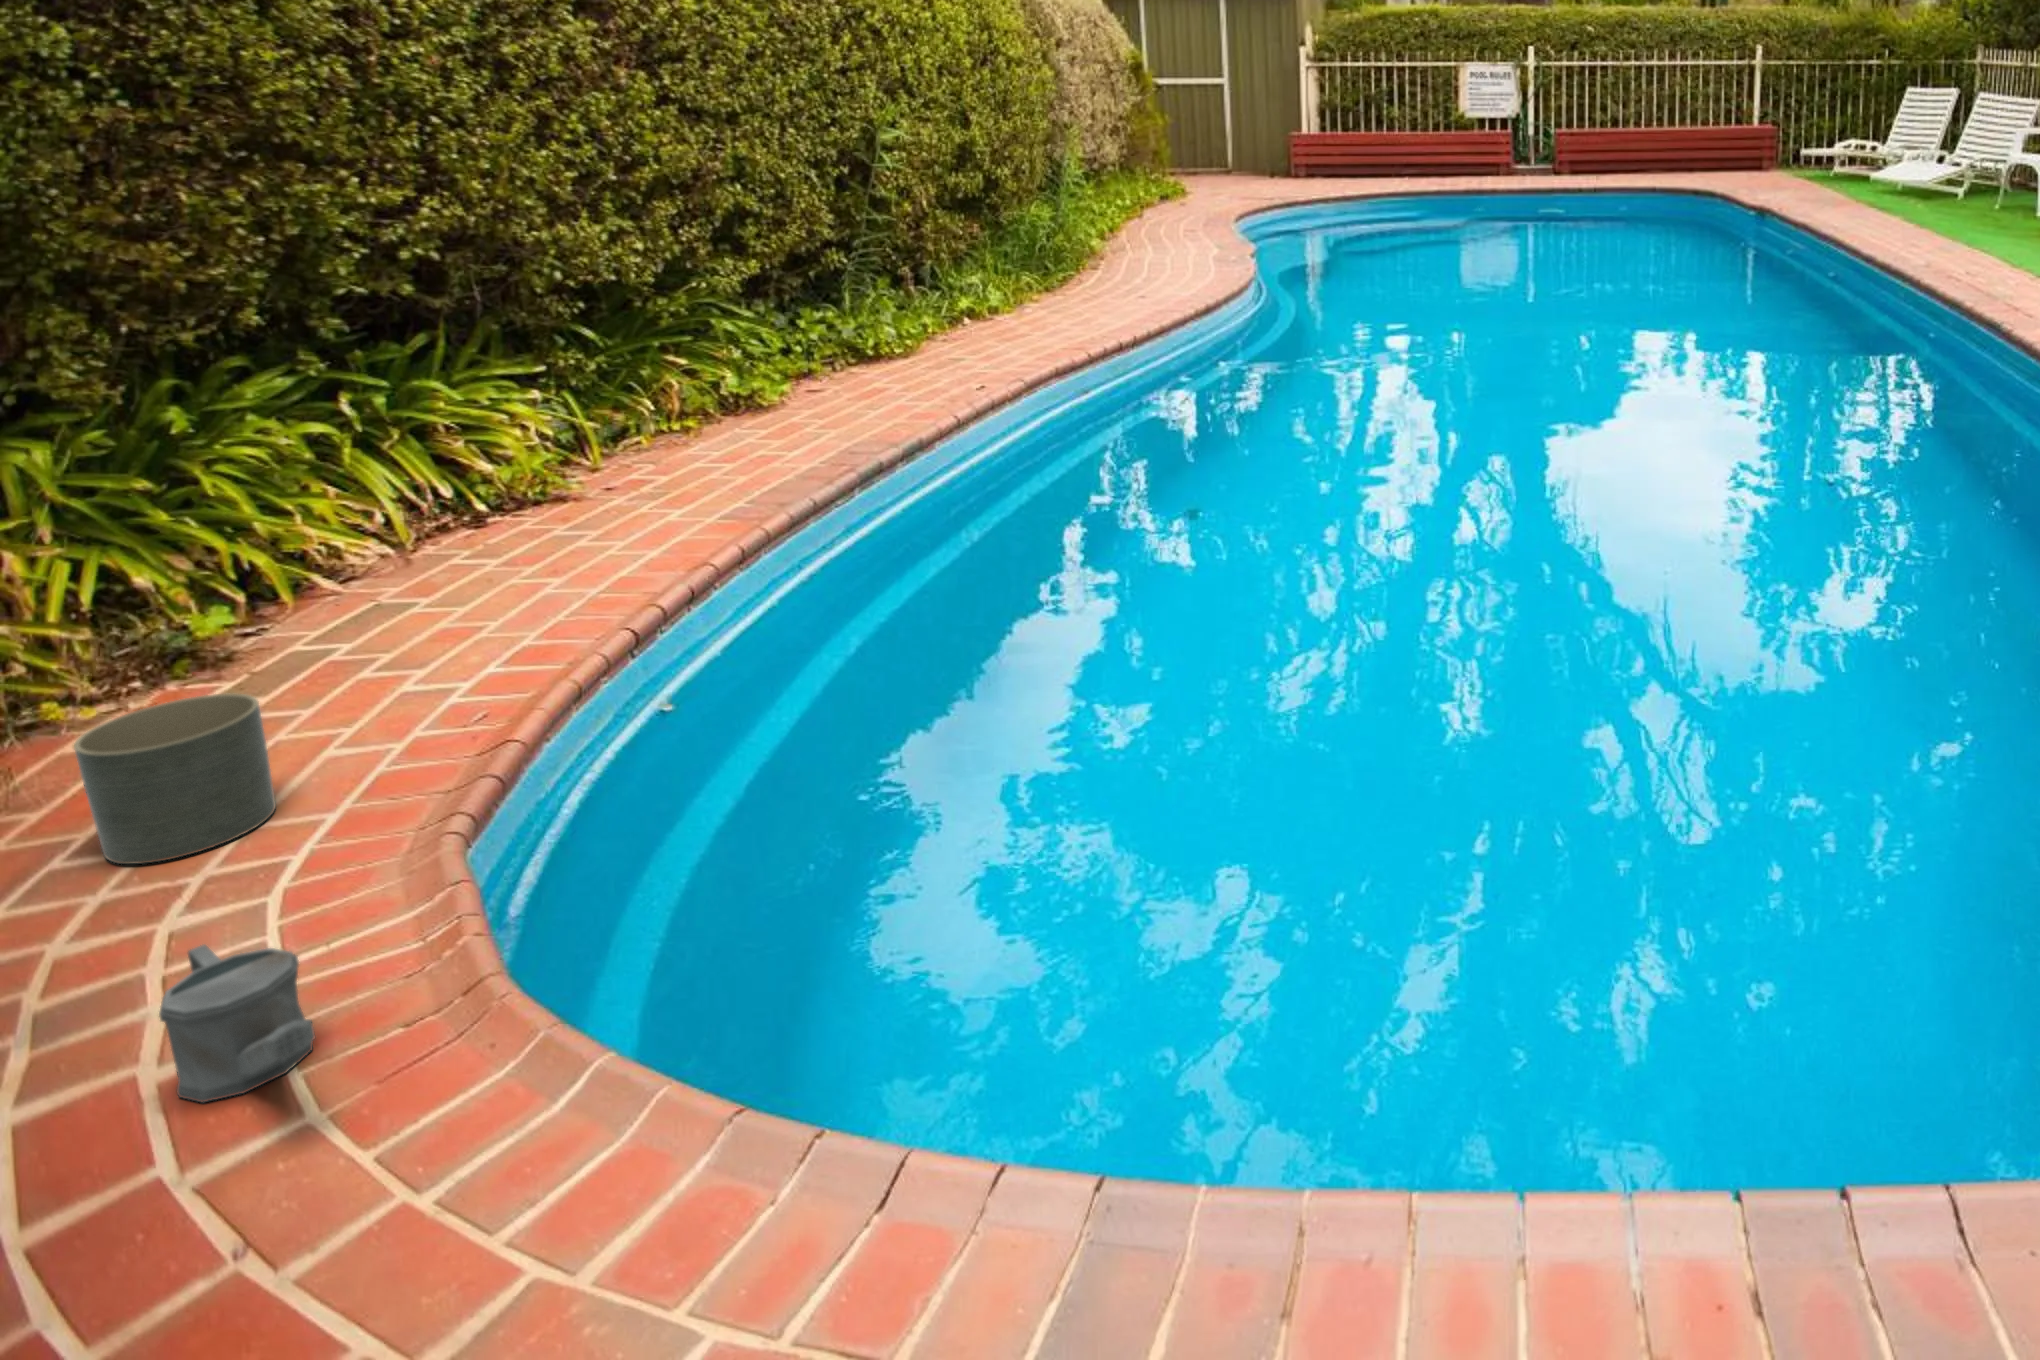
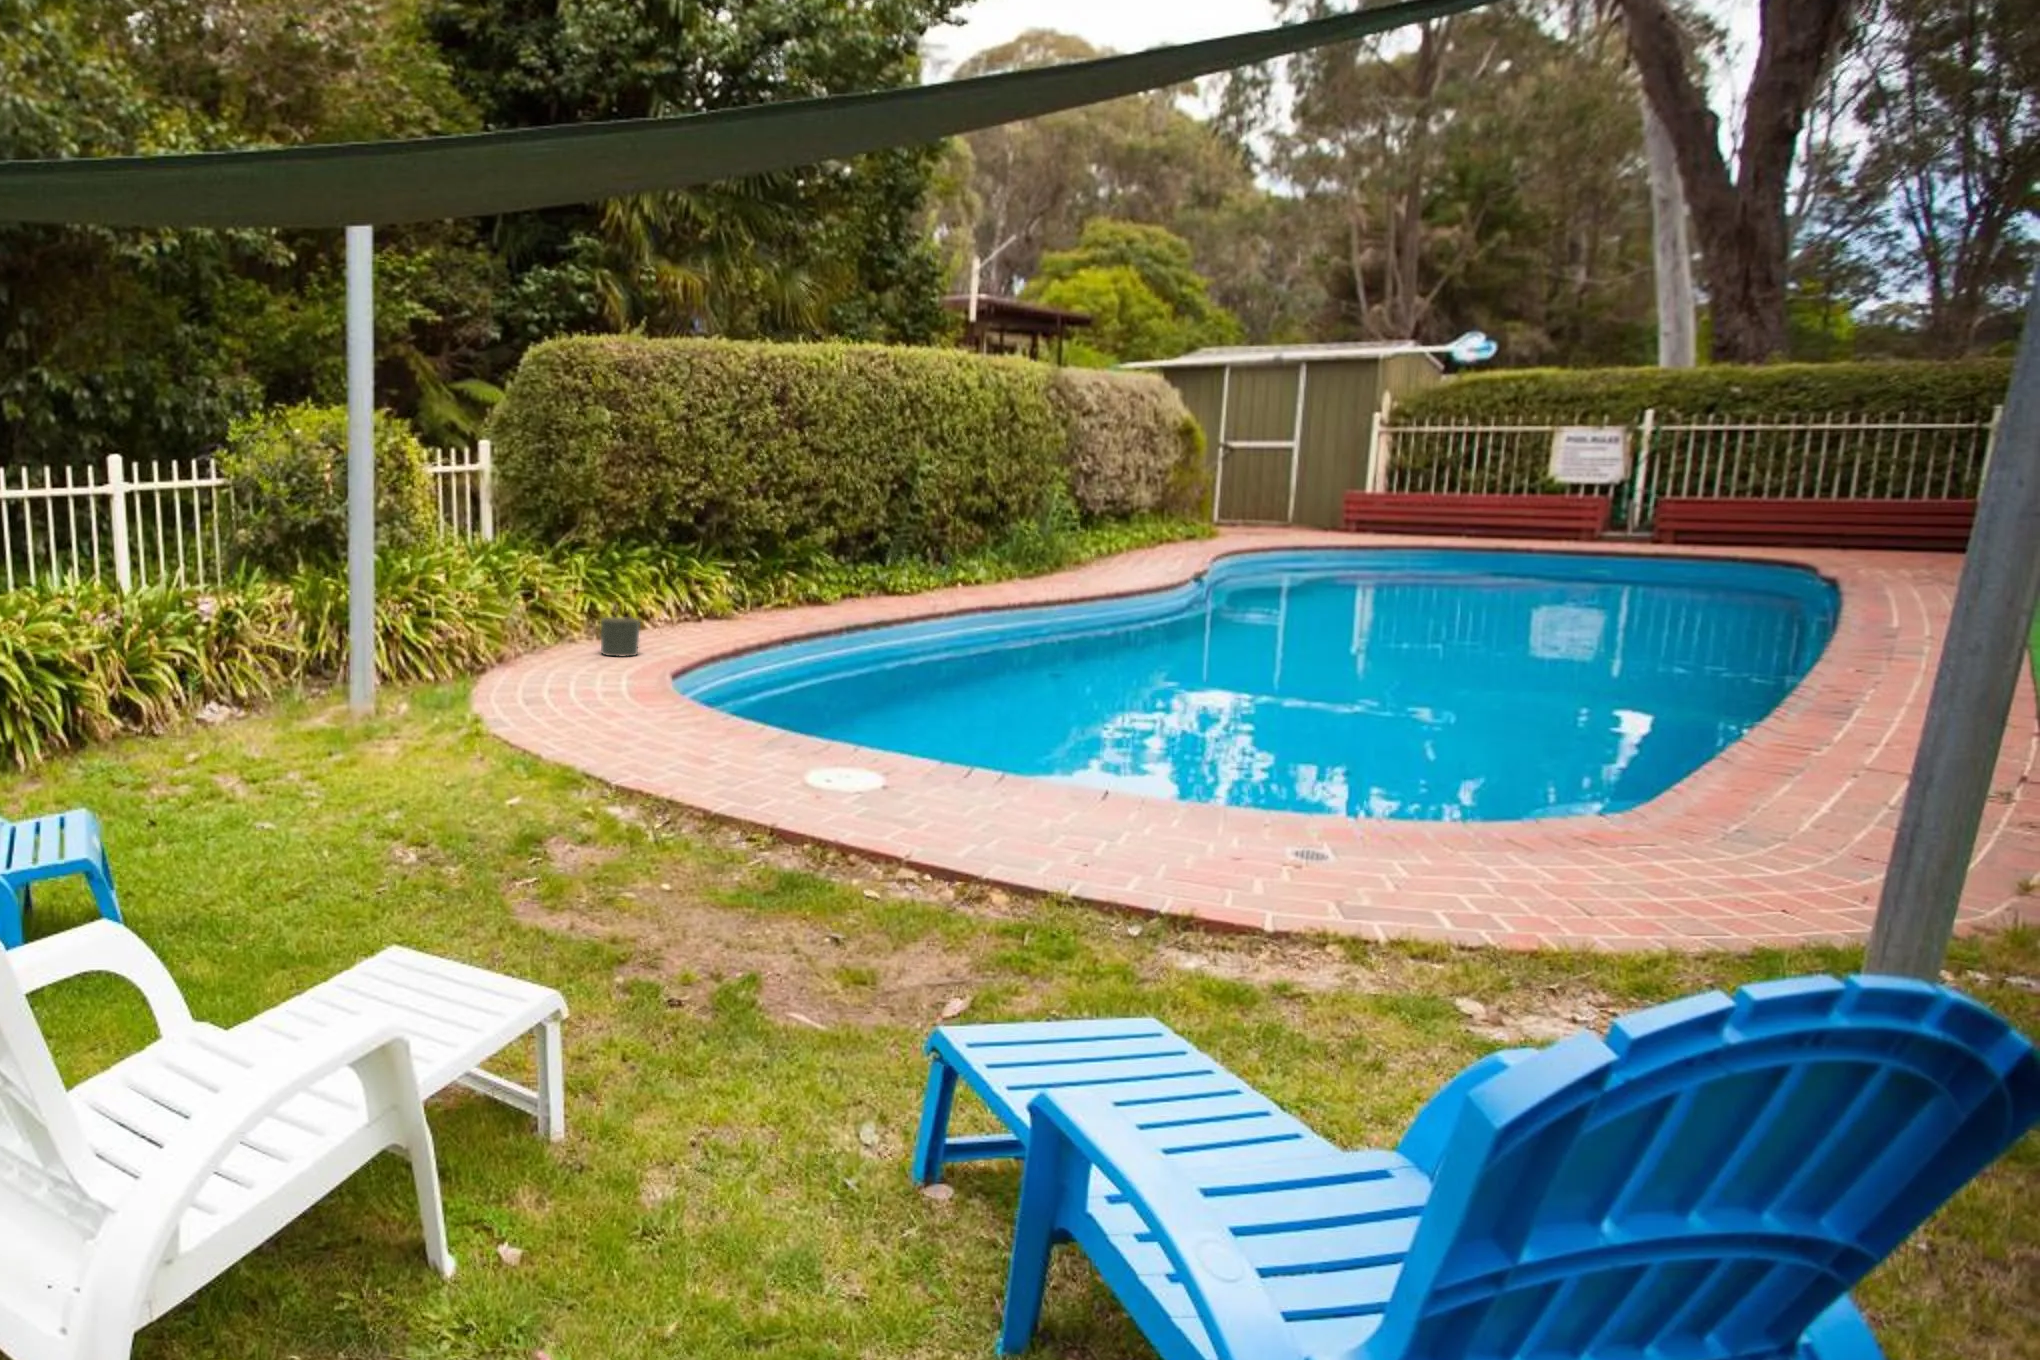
watering can: present [159,945,315,1102] -> none [621,651,650,681]

